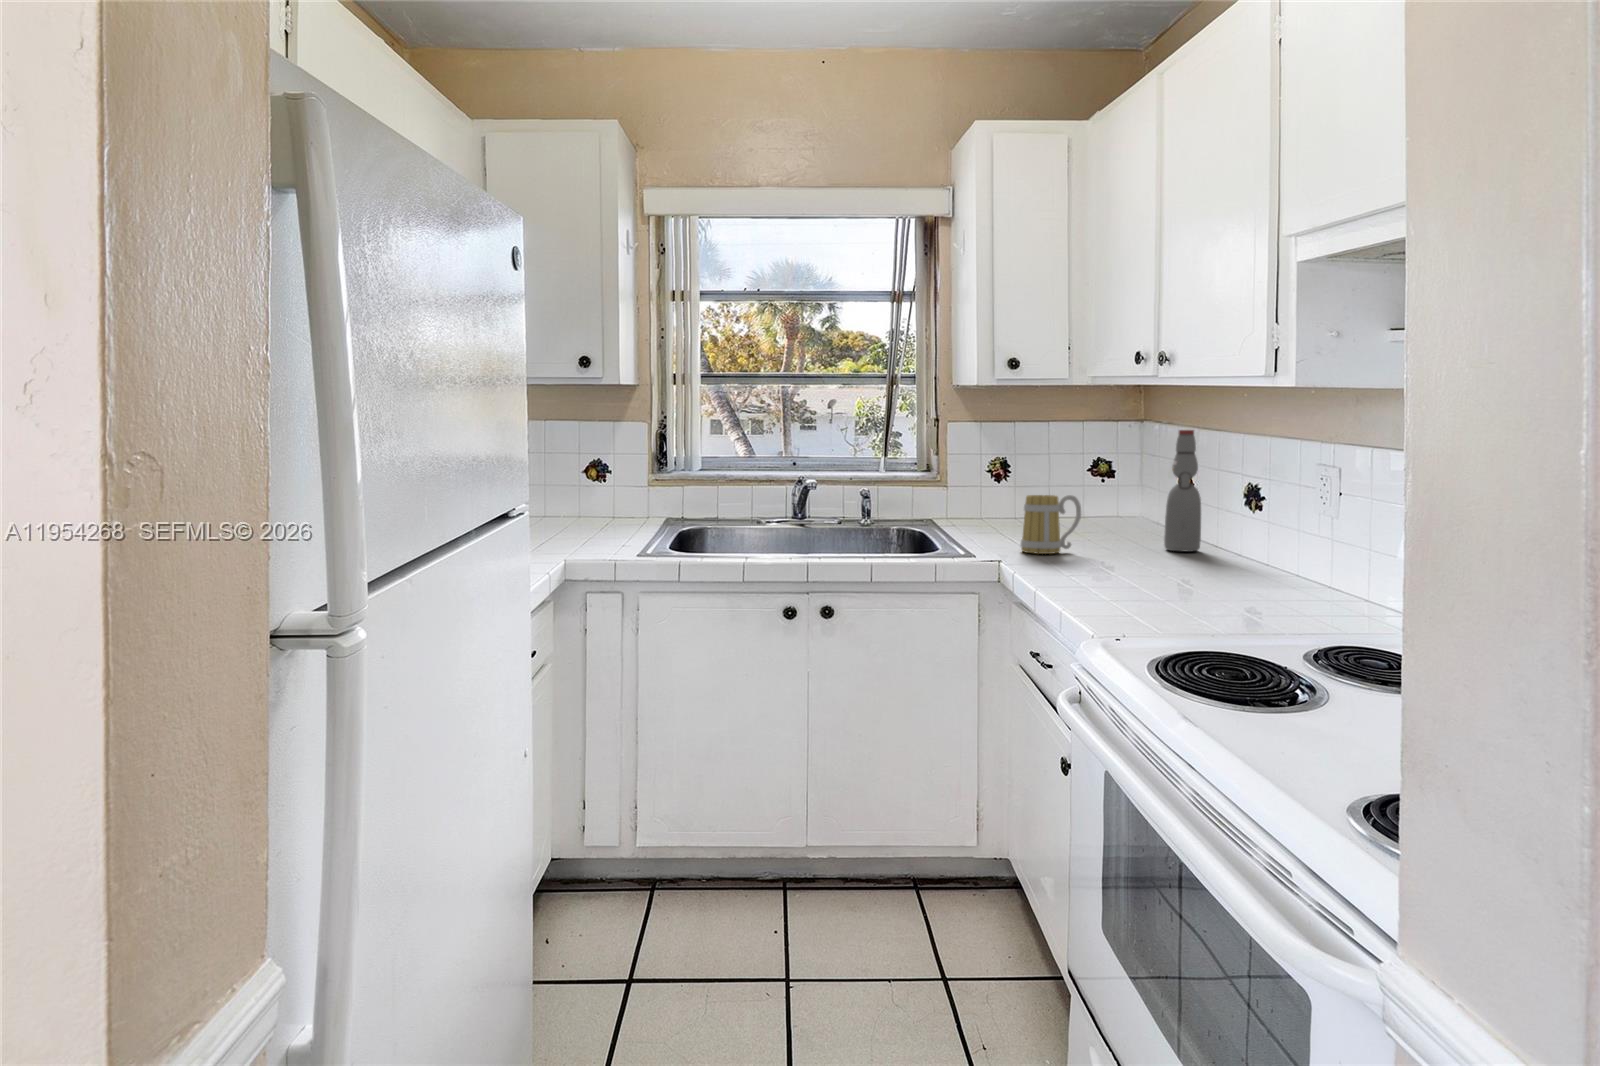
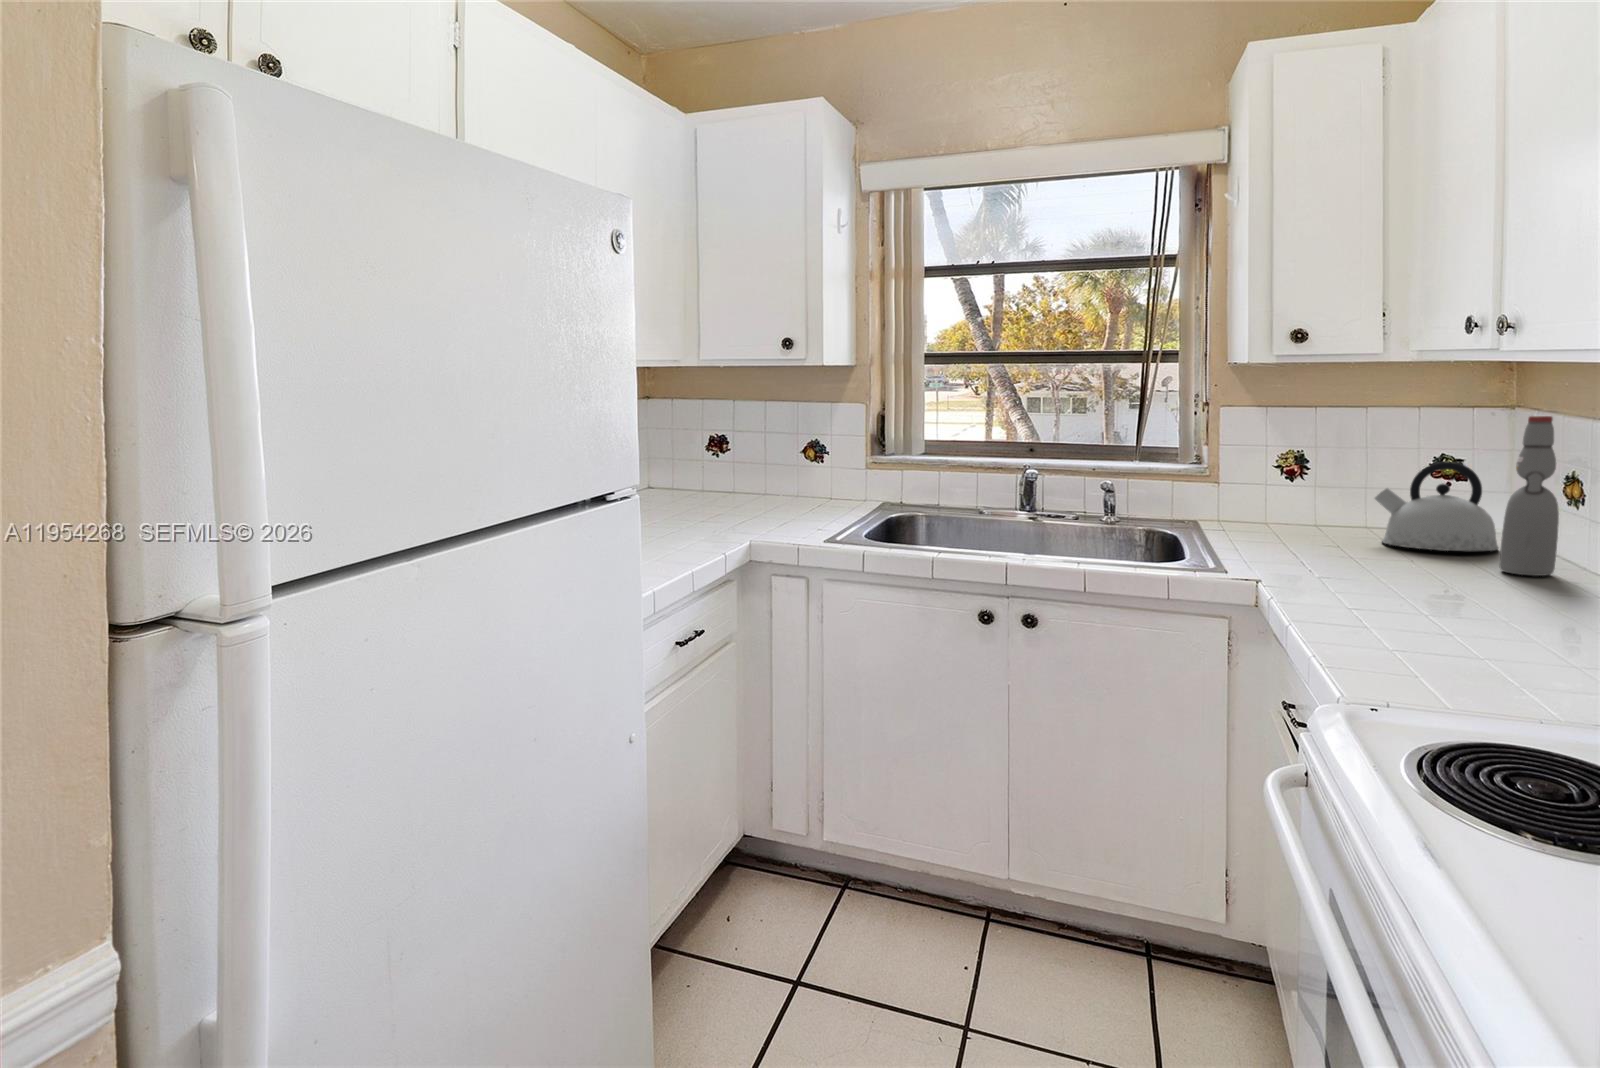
kettle: none [1072,466,1160,537] -> present [1375,461,1499,551]
mug: present [1021,495,1081,554] -> none [1290,497,1376,570]

